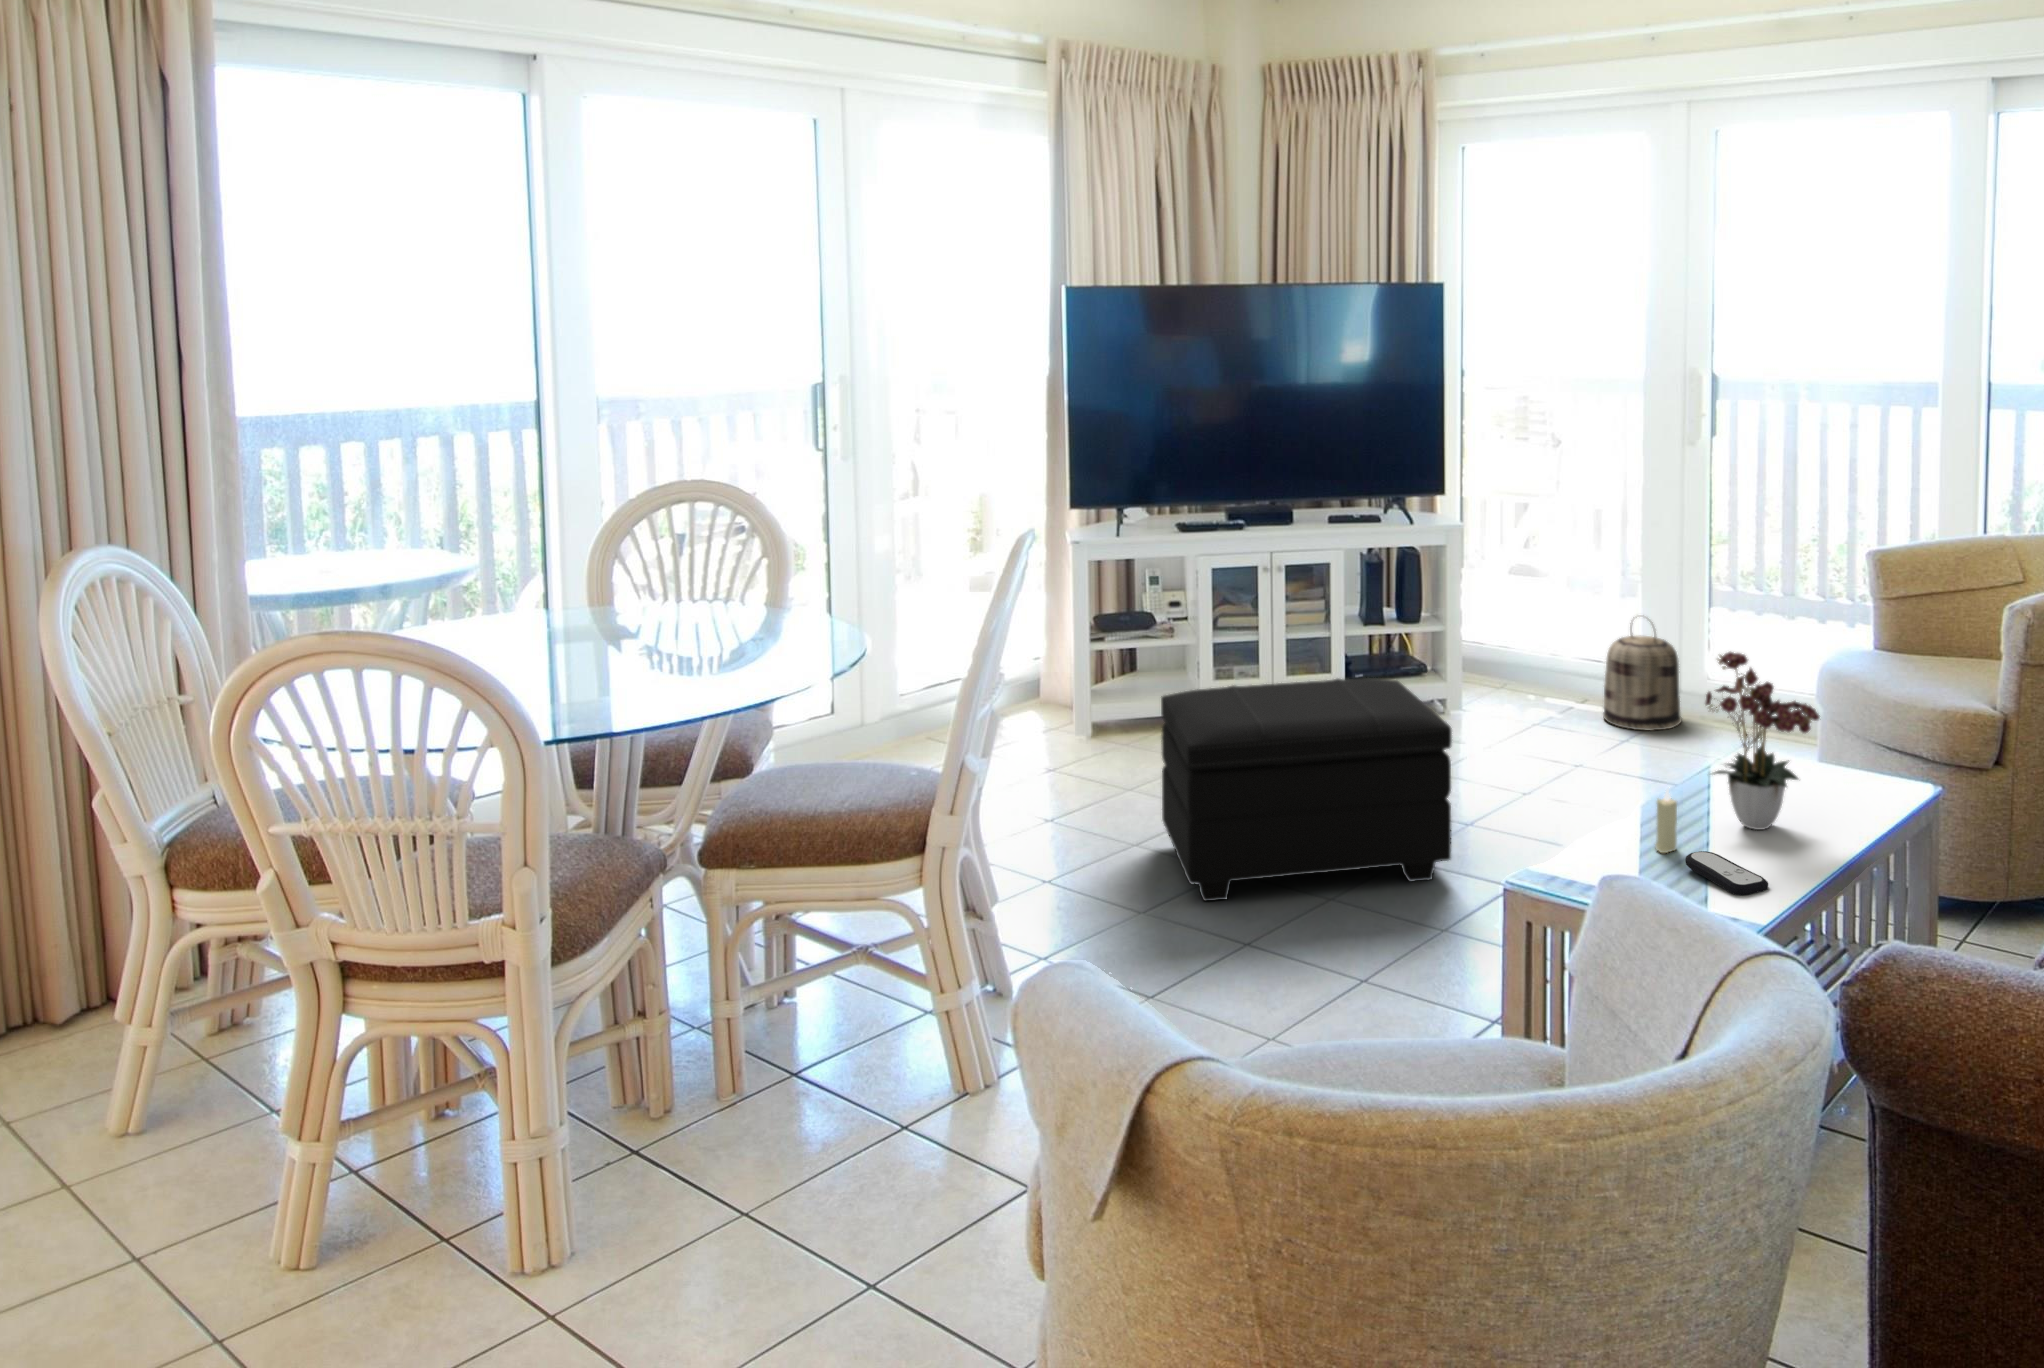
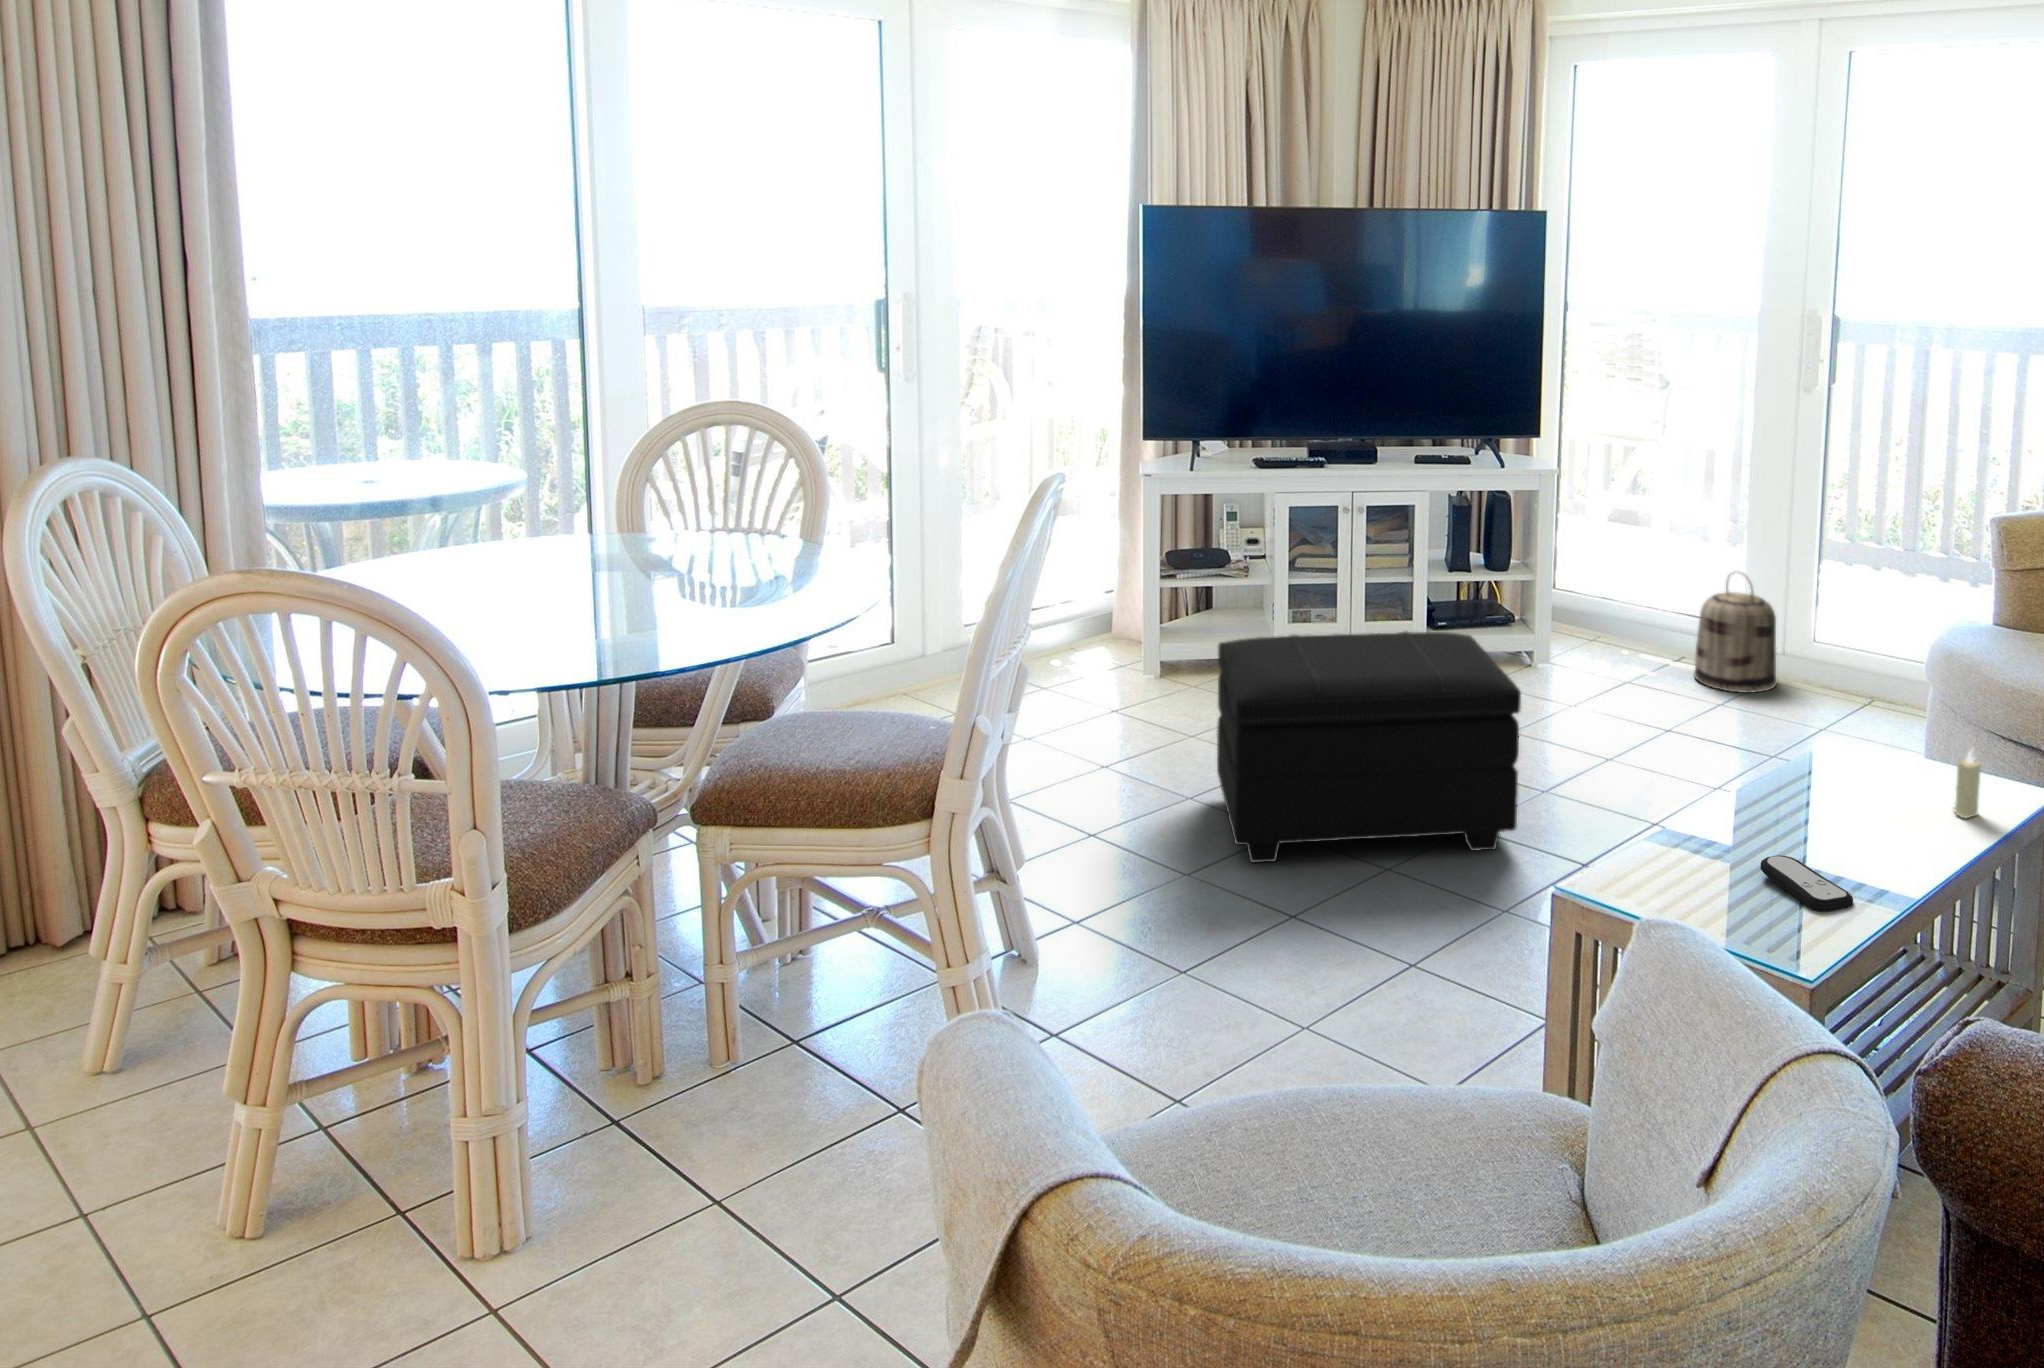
flower arrangement: present [1705,652,1820,830] -> none [1785,622,1933,830]
candle: present [1655,787,1677,853] -> present [1953,750,1981,818]

